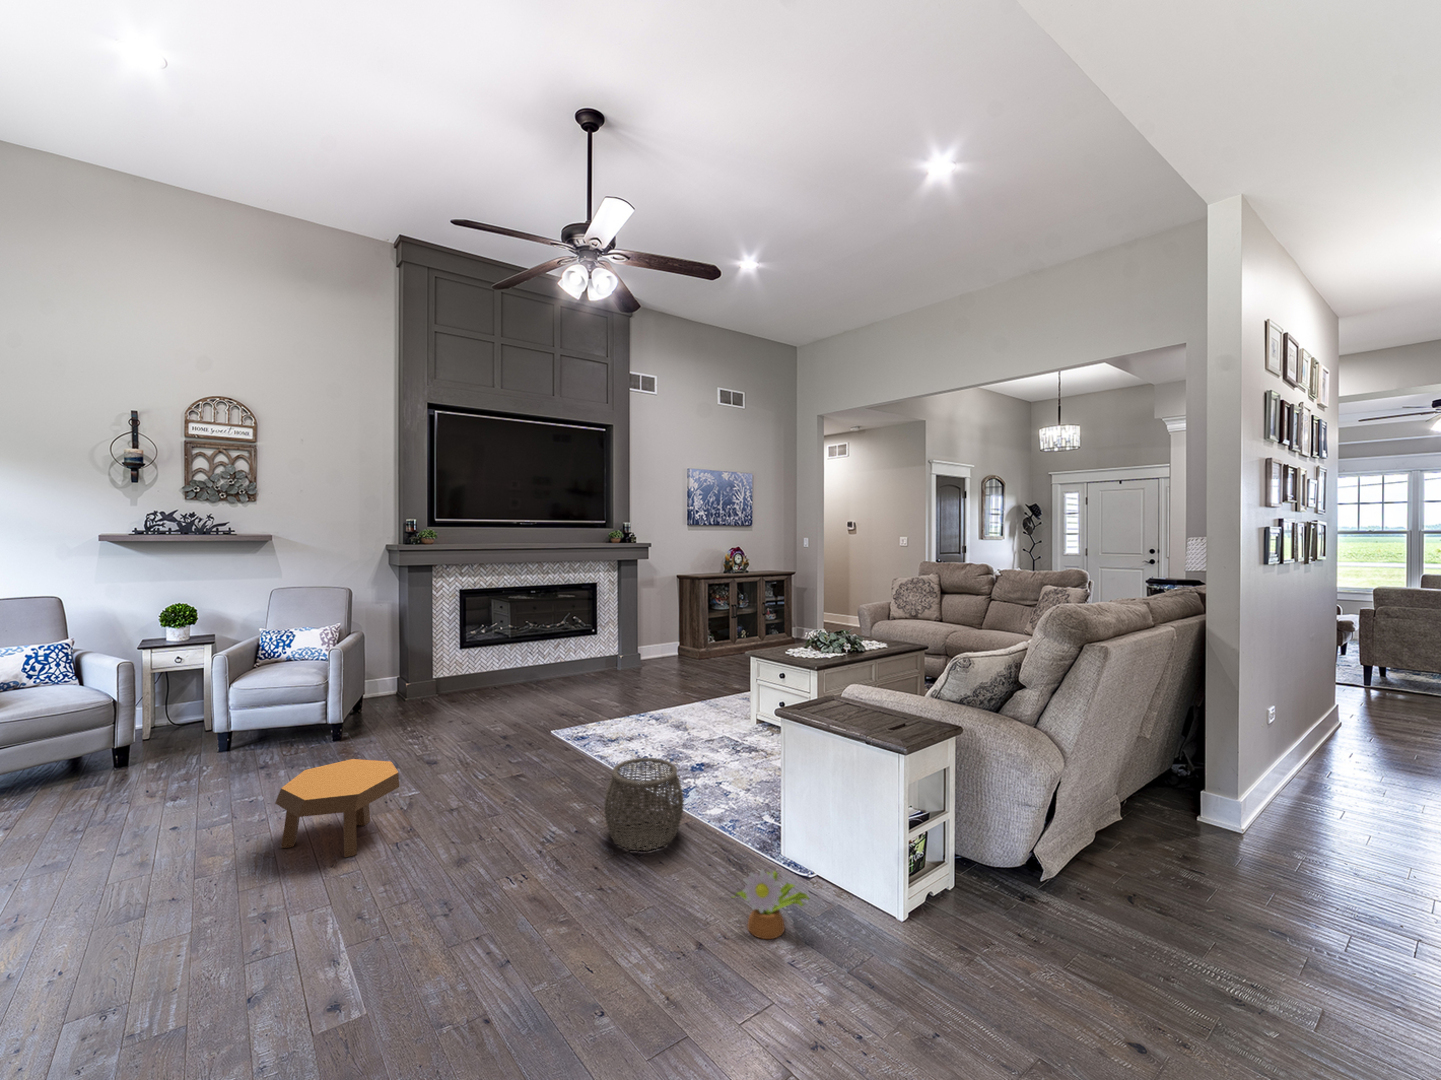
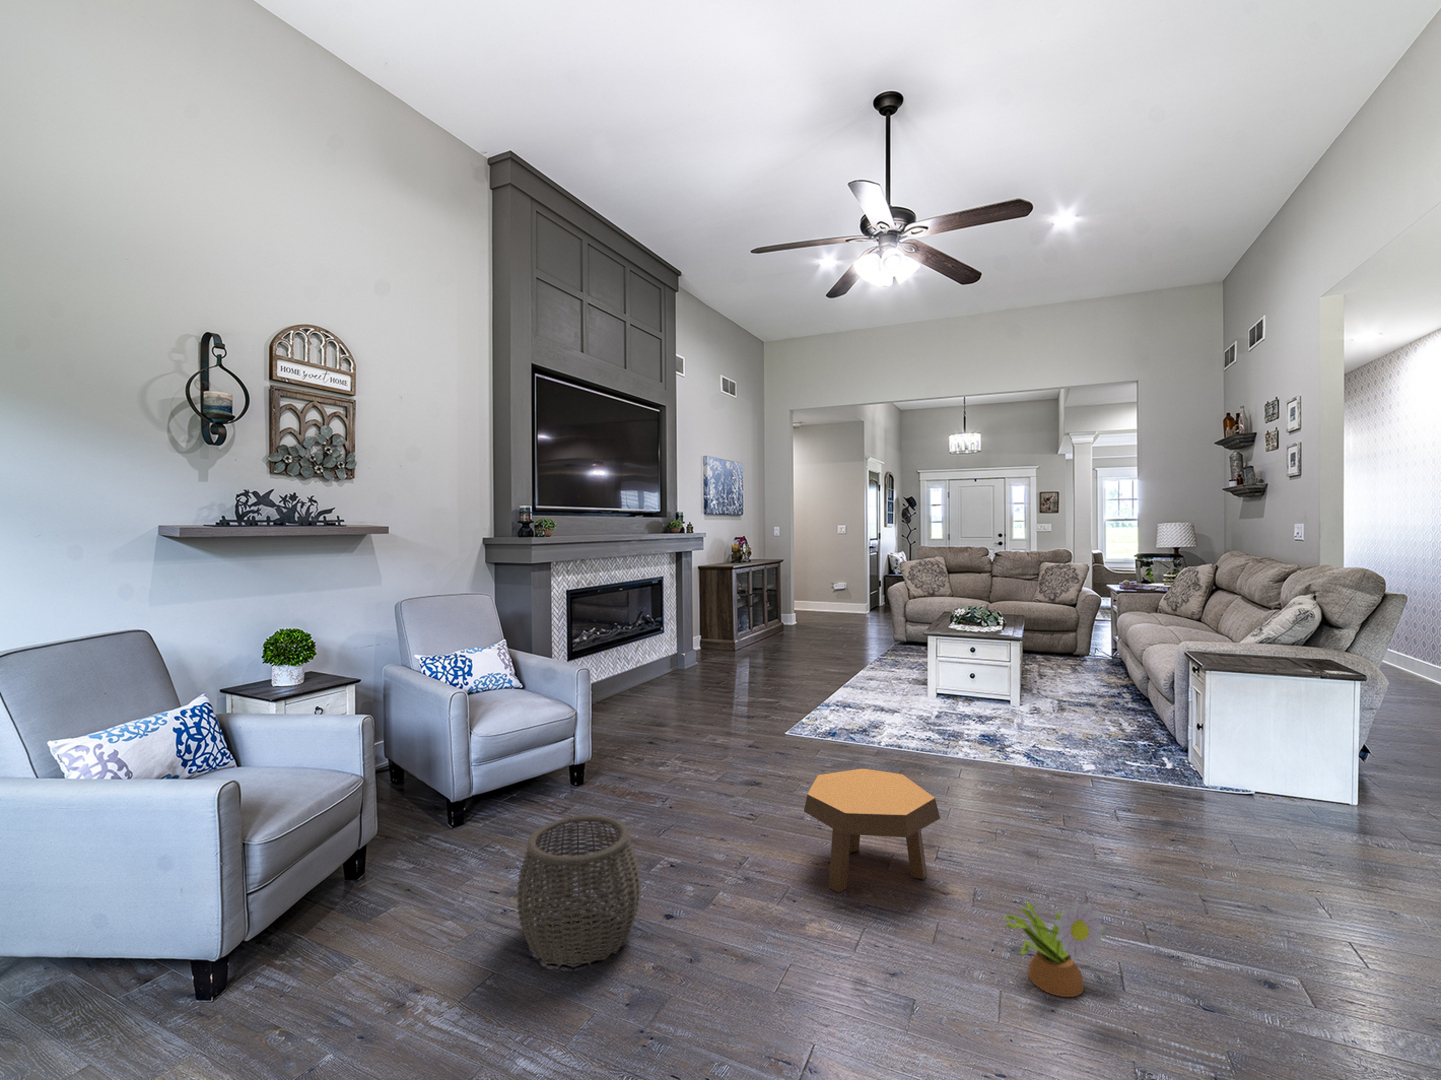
woven basket: present [604,758,684,851] -> present [517,816,641,967]
decorative plant: present [732,869,809,939] -> present [1004,901,1104,997]

